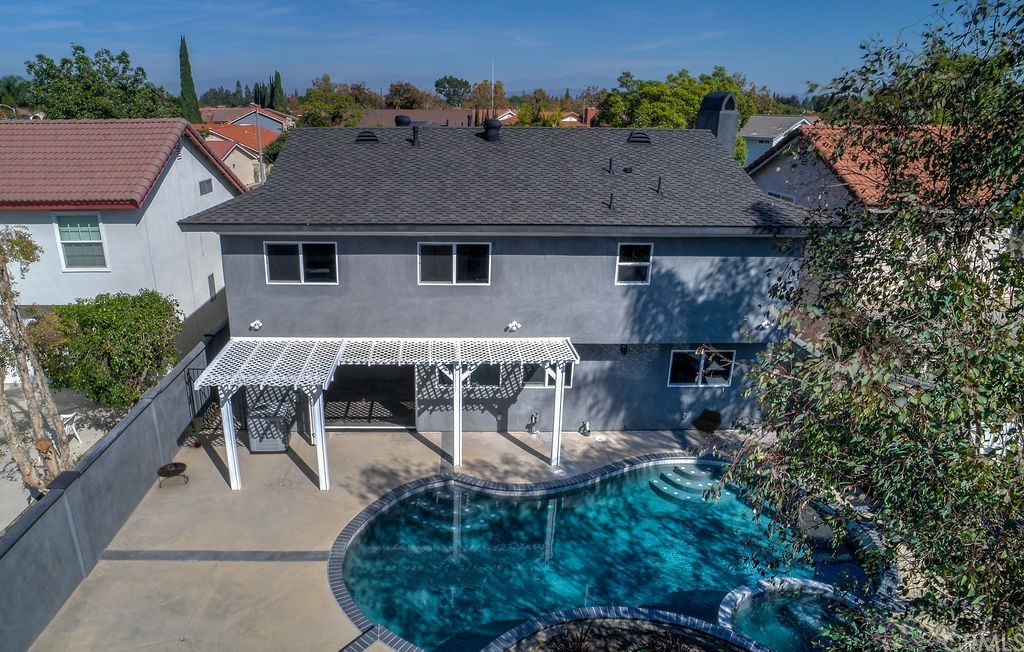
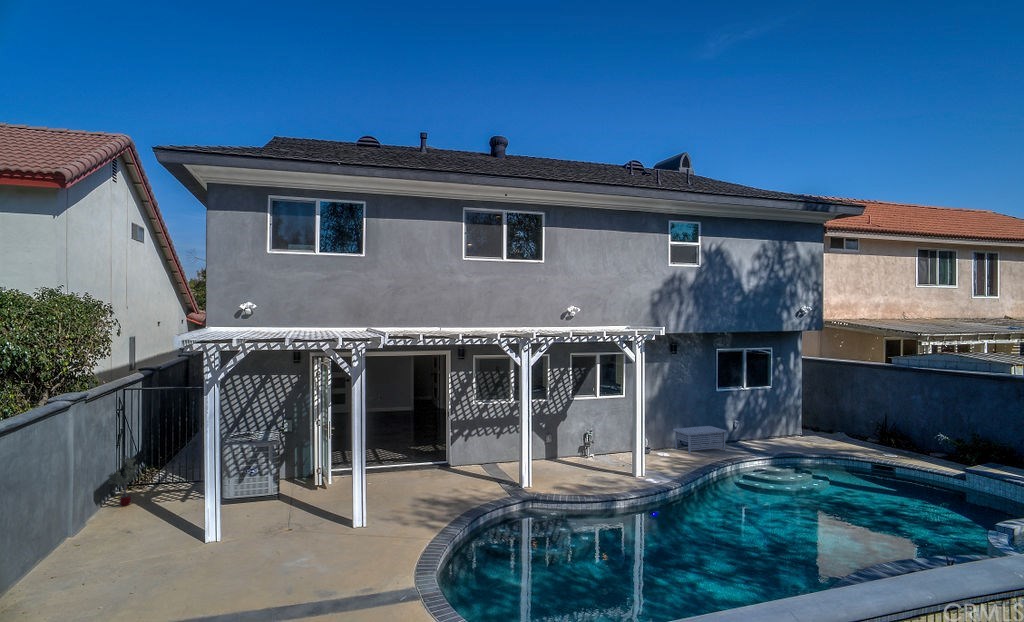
lounge chair: present [691,409,722,439] -> none [749,418,781,449]
storage bench: none [618,413,663,439] -> present [673,426,726,454]
side table: present [157,462,188,488] -> none [64,504,120,552]

